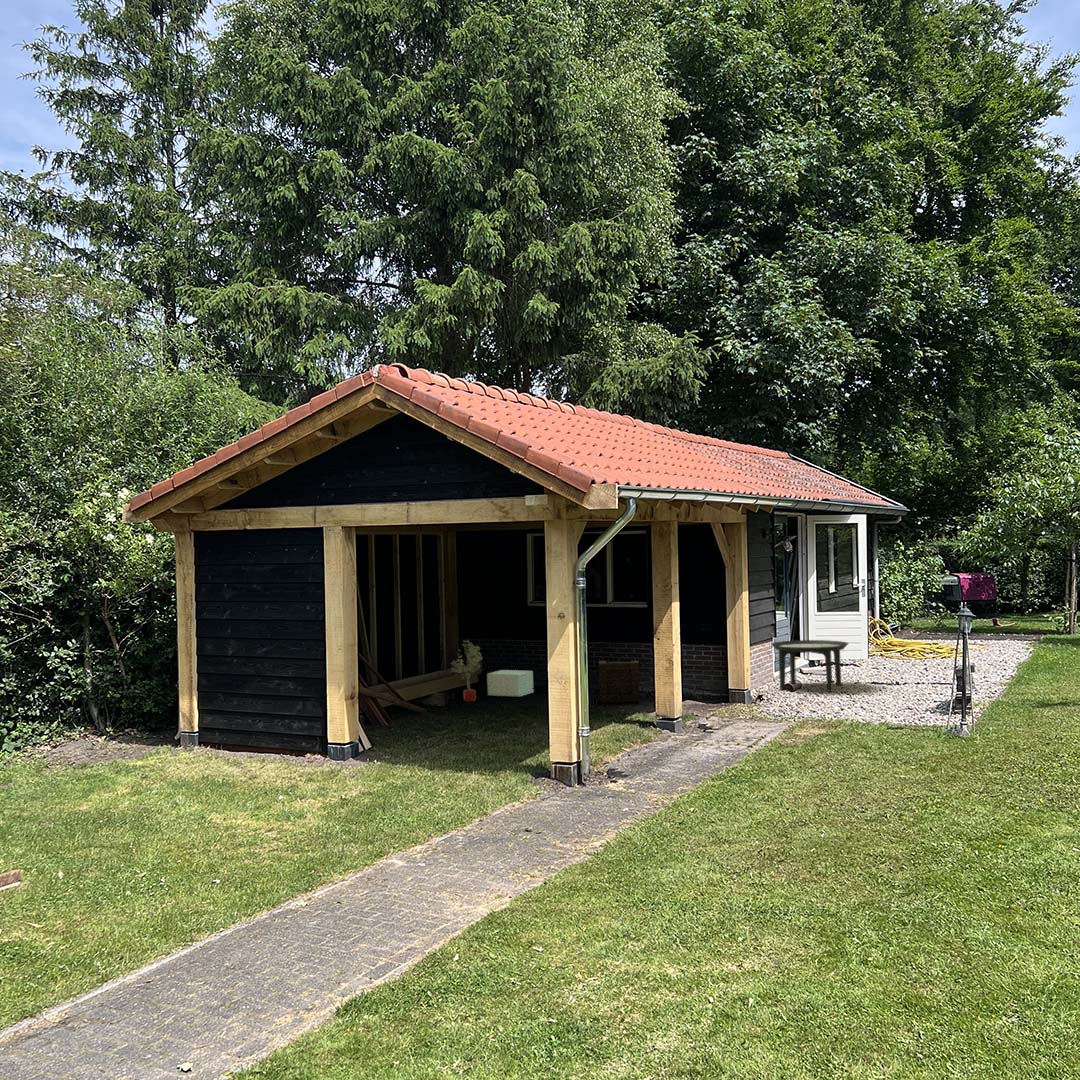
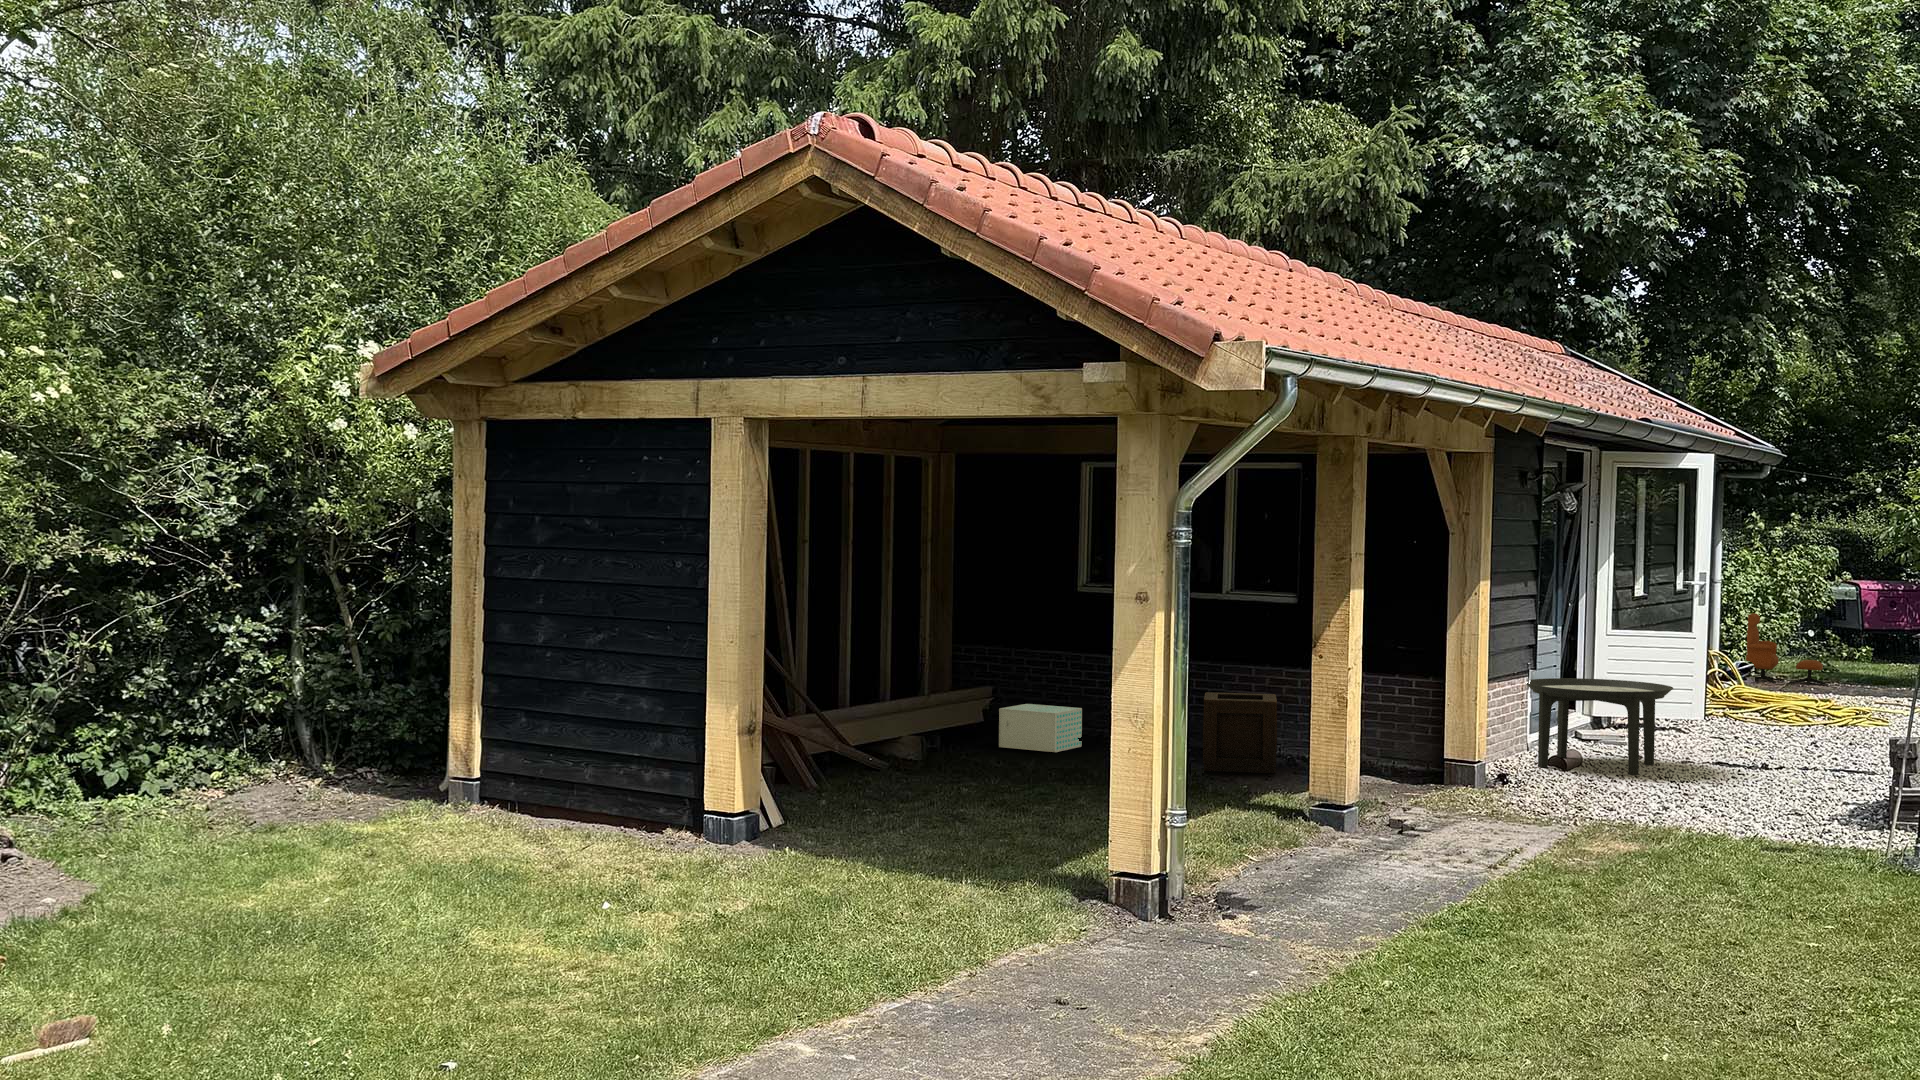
lounge chair: none [893,596,939,634] -> present [1746,613,1829,685]
potted tree: present [451,640,482,702] -> none [933,645,993,757]

